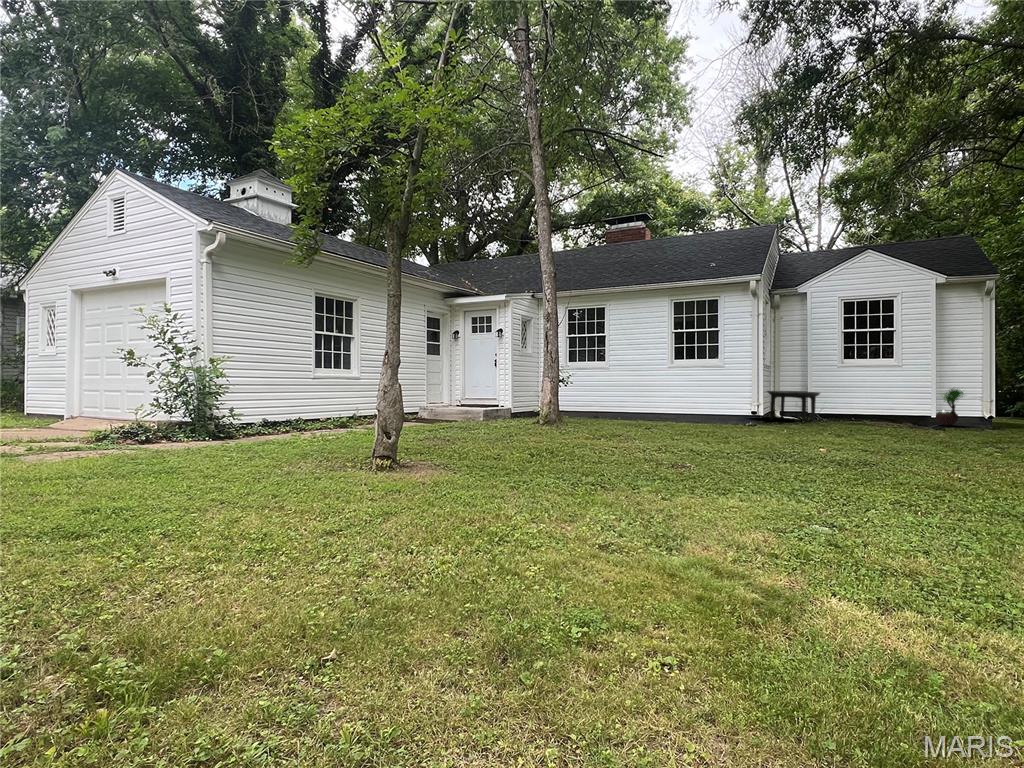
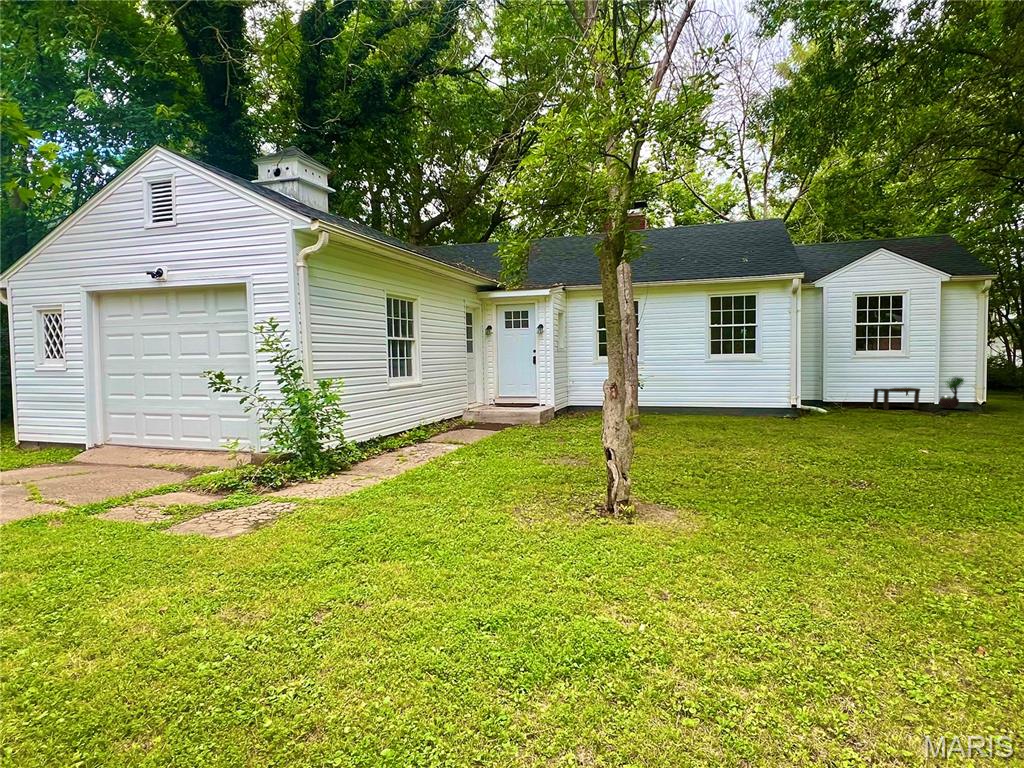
round table: present [767,391,820,422] -> none [796,381,847,411]
bench: none [855,400,910,425] -> present [873,387,920,410]

